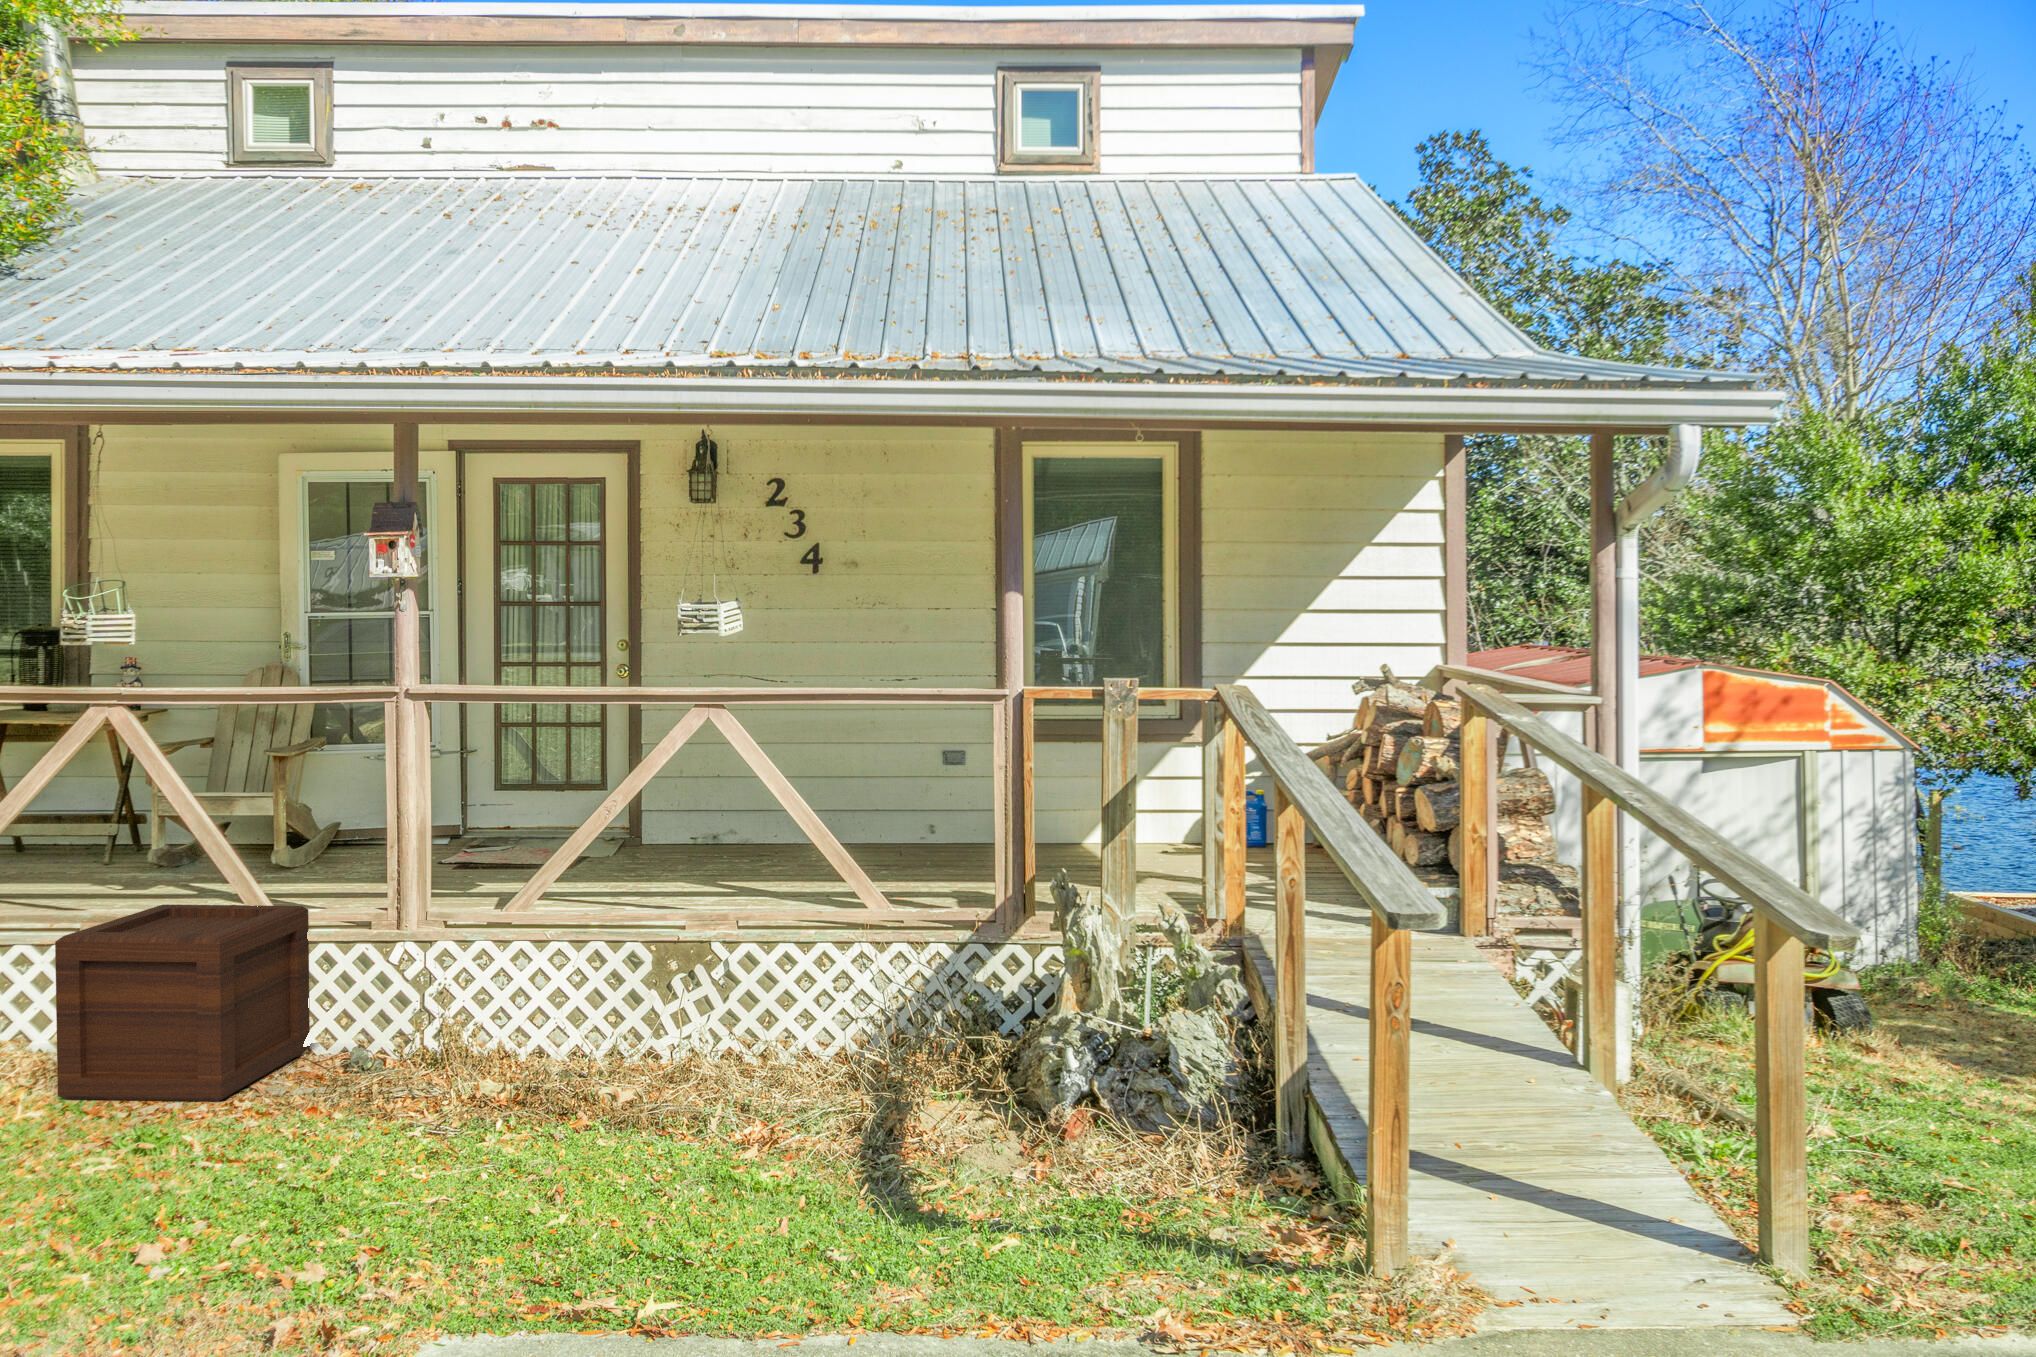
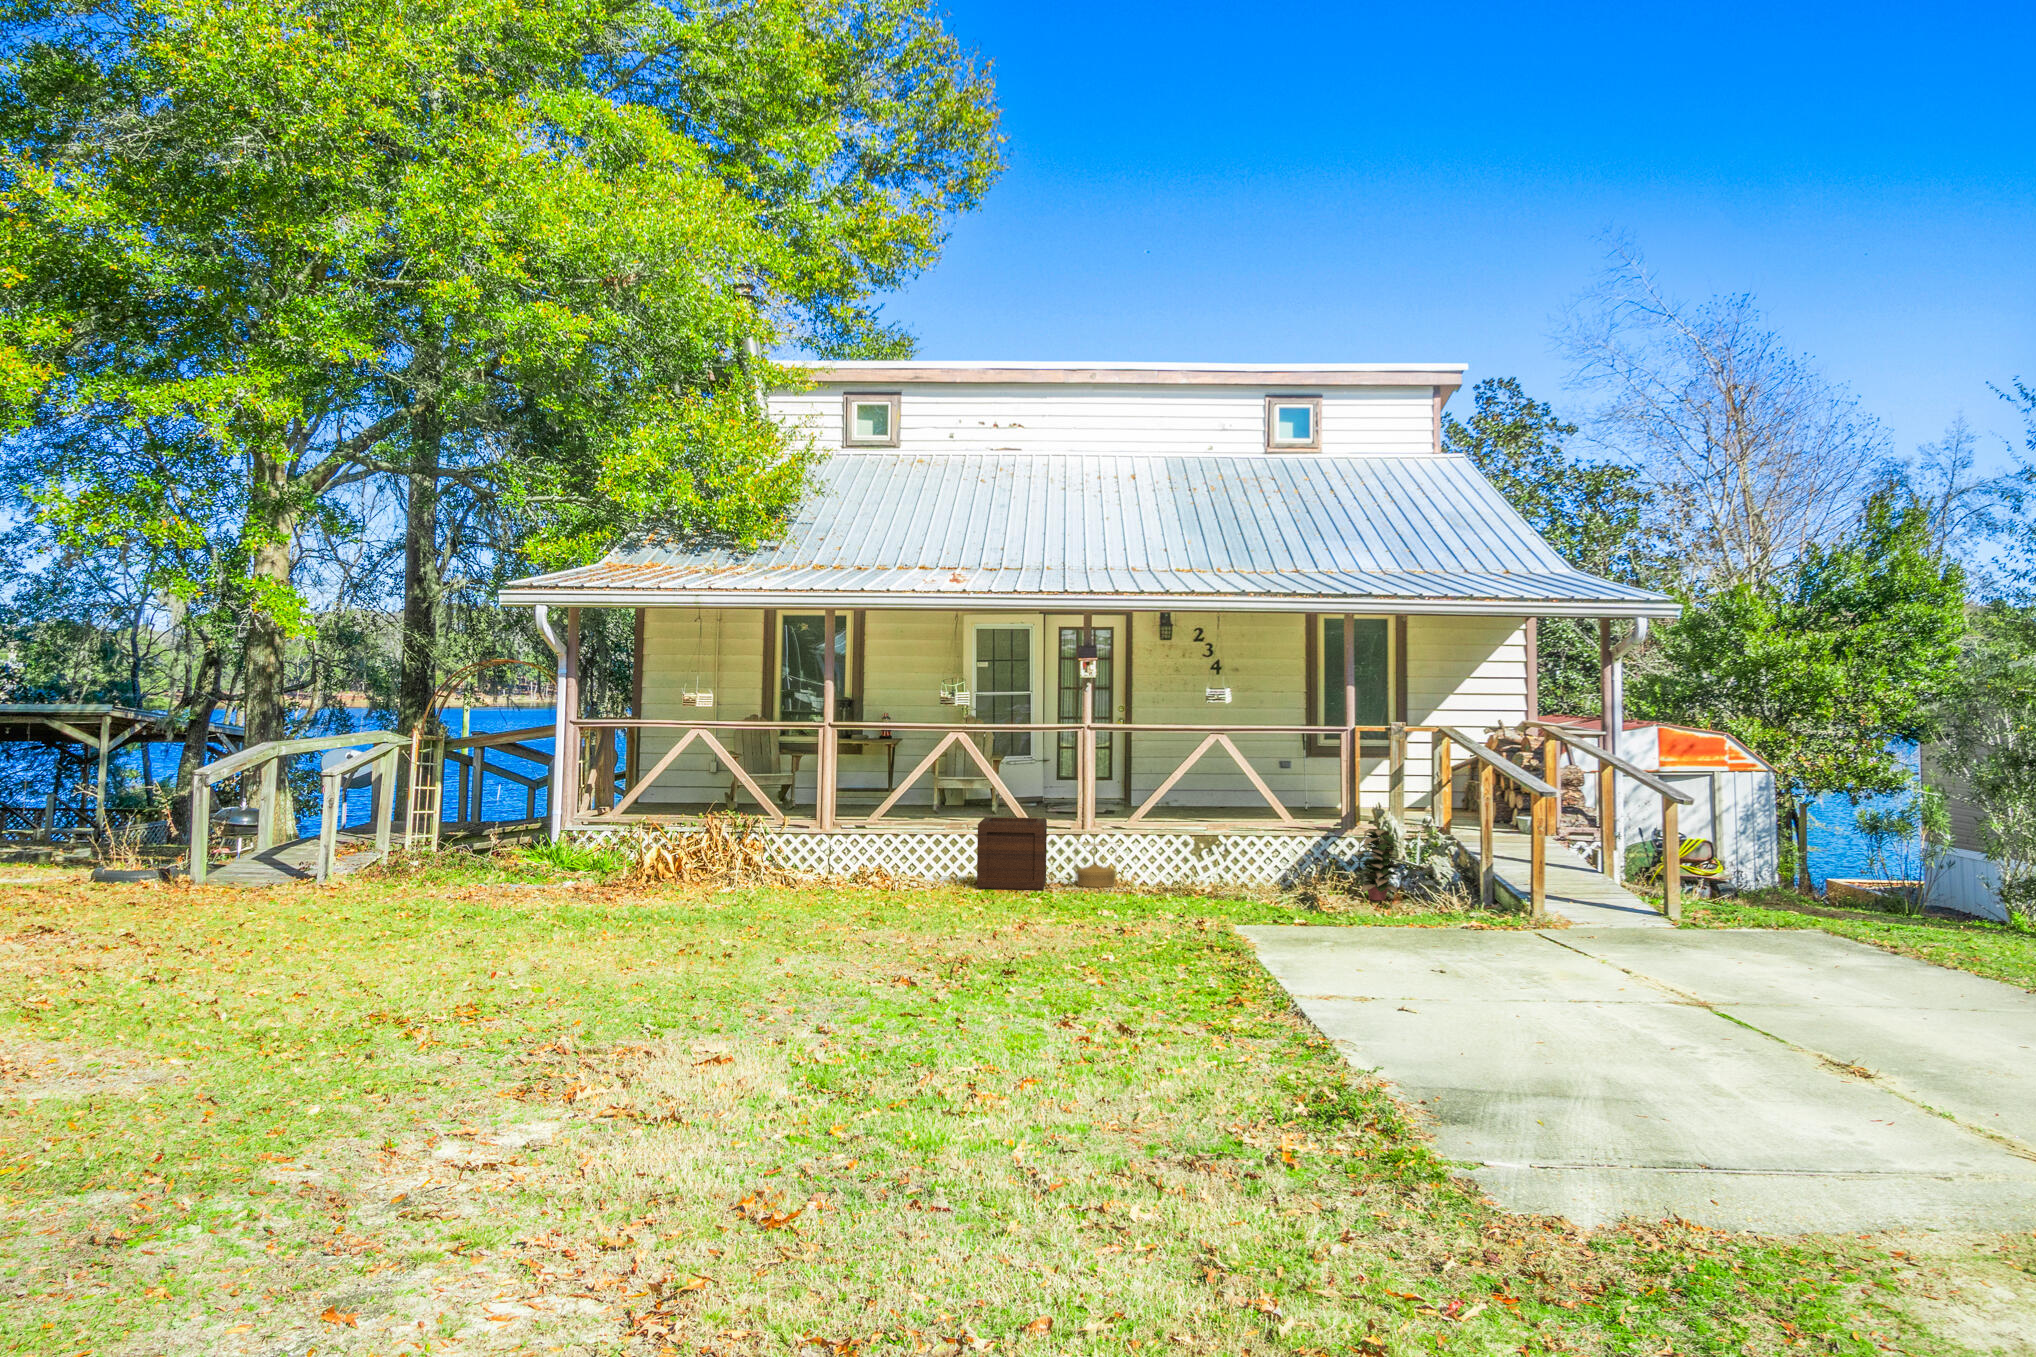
decorative plant: none [972,951,1094,1132] -> present [1355,830,1401,900]
woven basket: none [352,965,460,1079] -> present [1075,842,1116,887]

